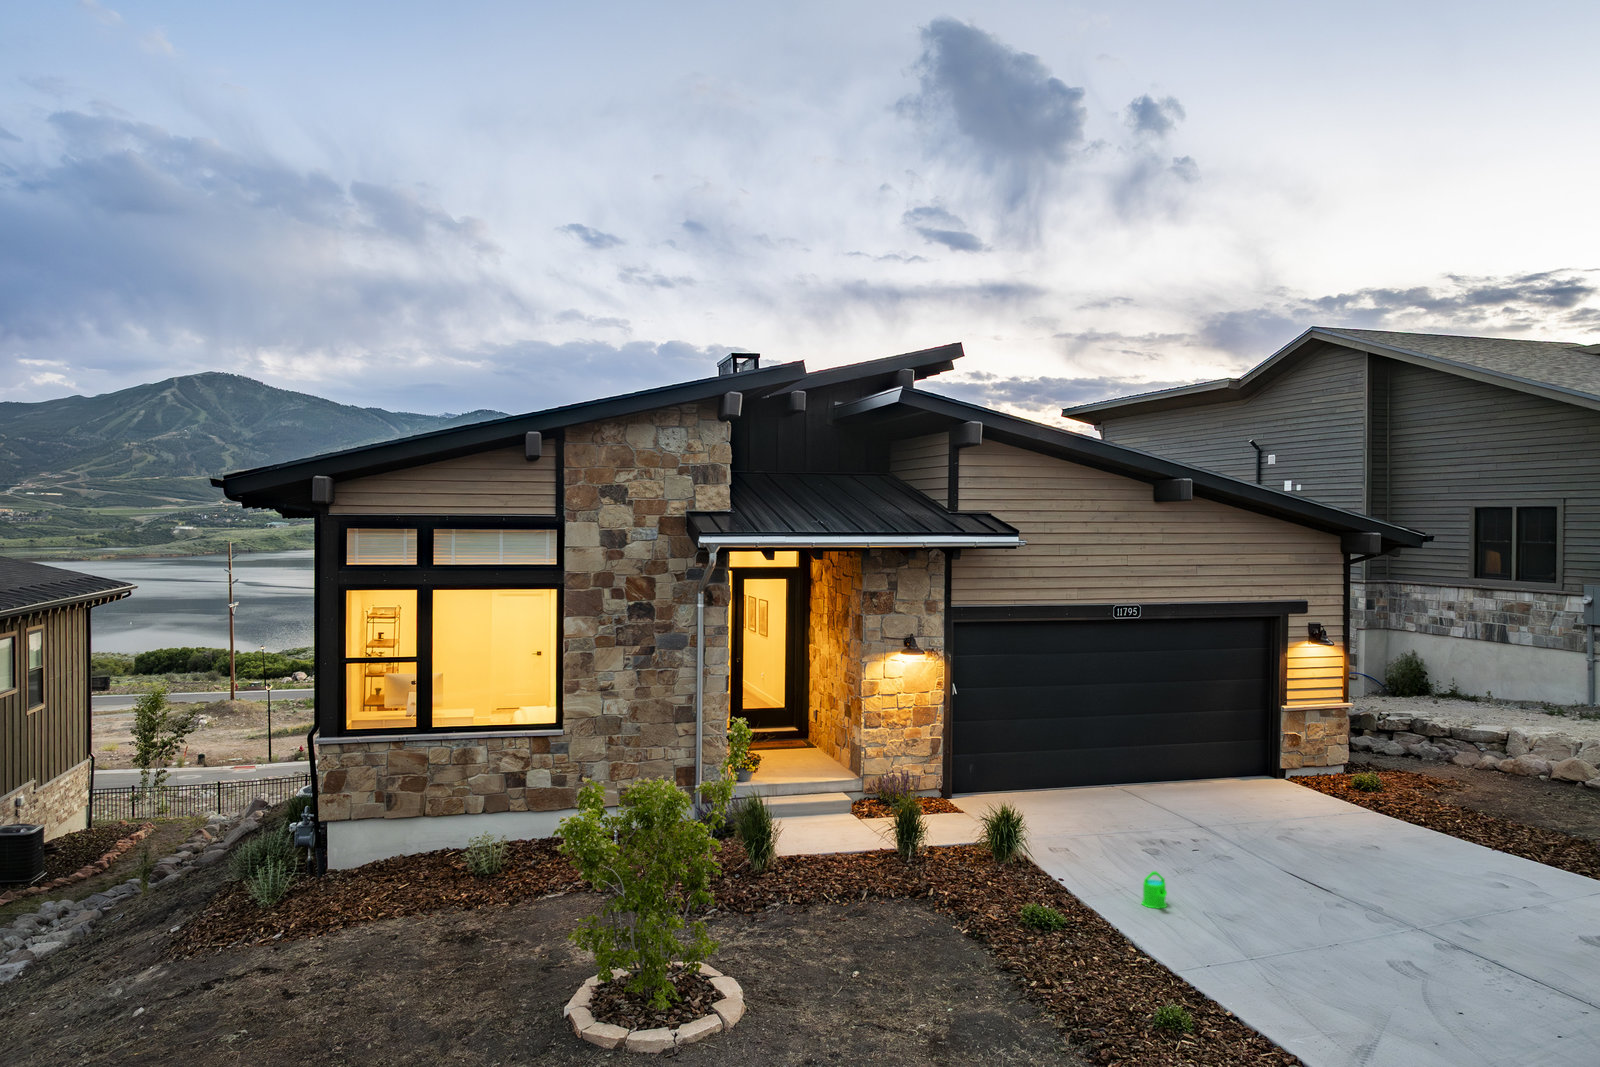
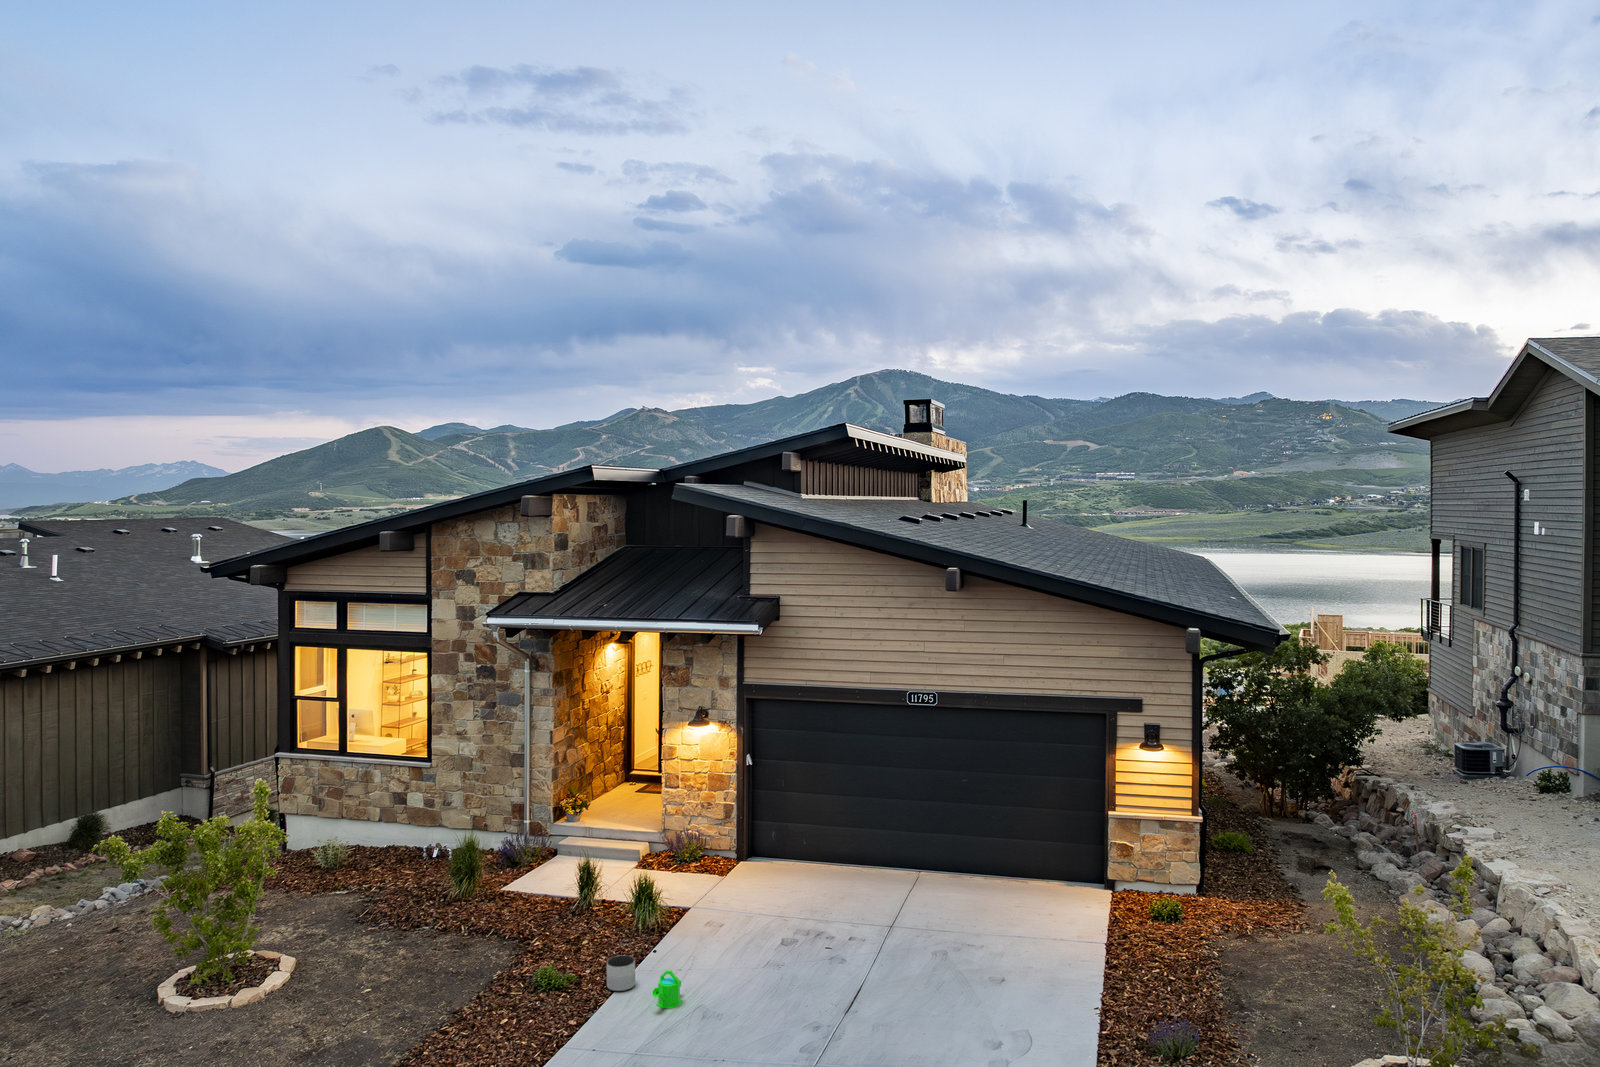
planter: none [1068,871,1098,906] -> present [607,955,635,991]

